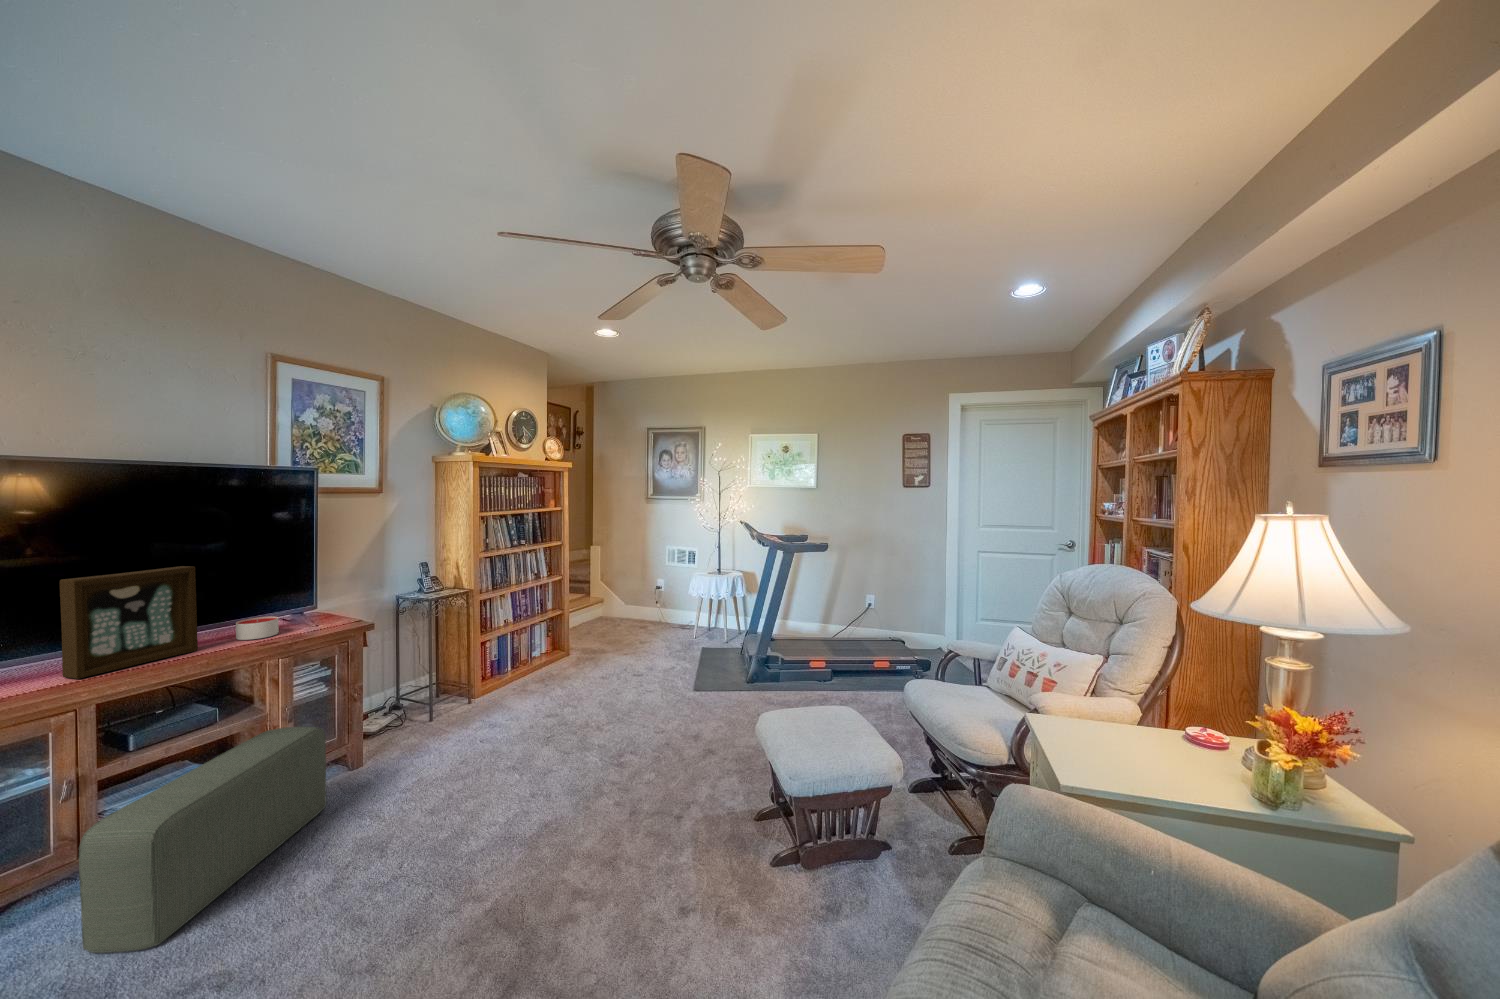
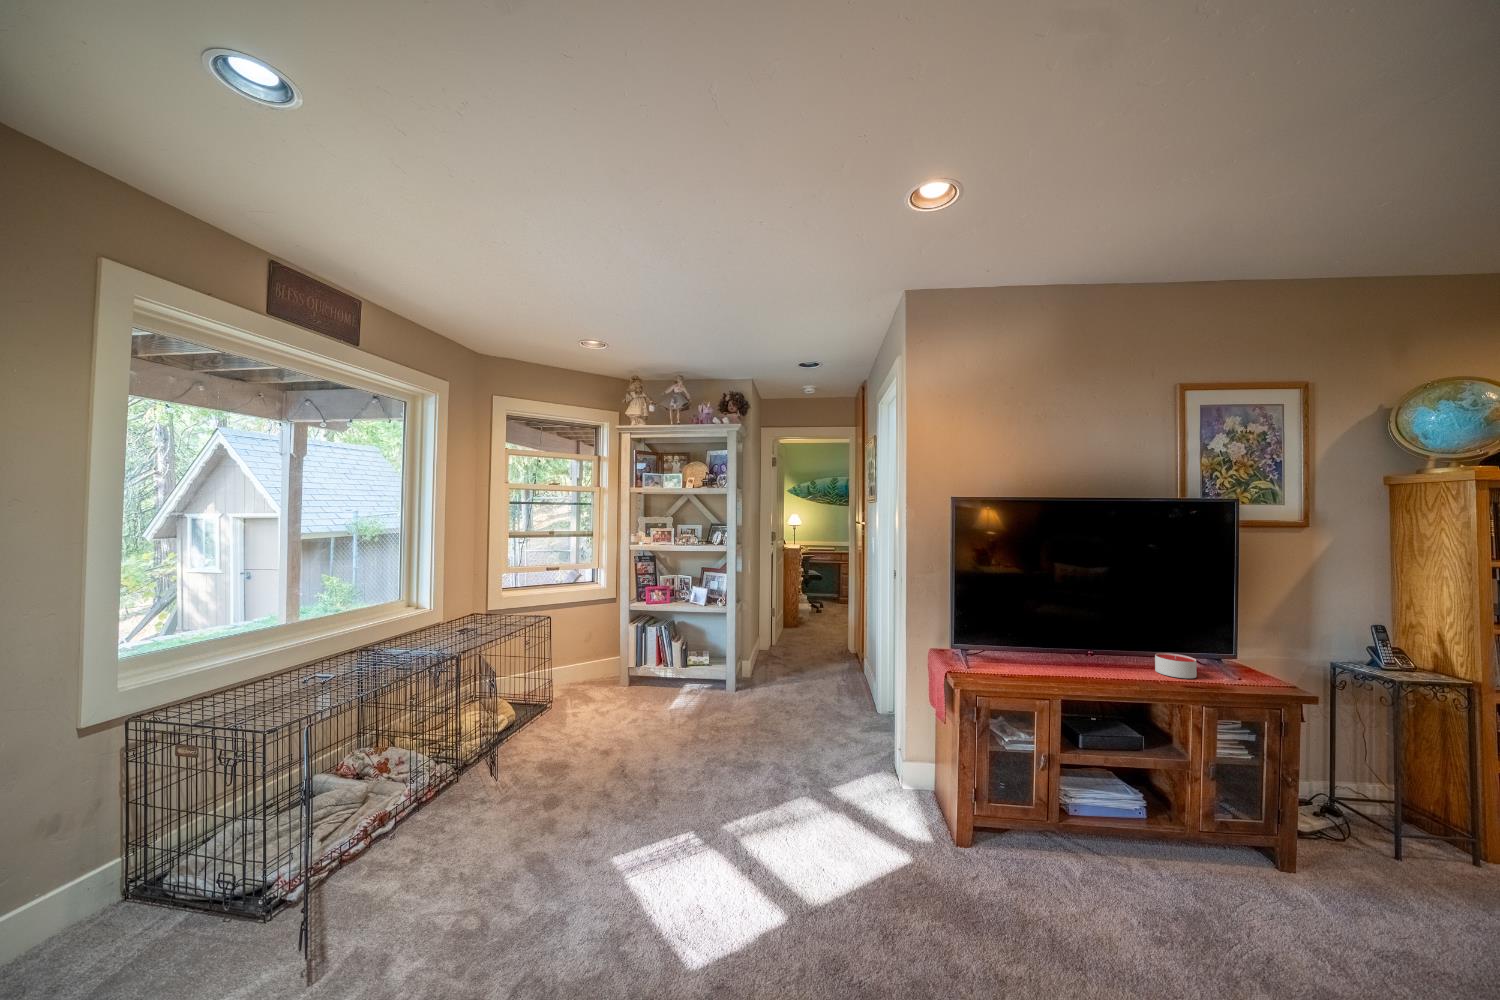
picture frame: present [60,566,198,679] -> none [1038,592,1126,674]
pouf: present [79,727,327,953] -> none [1058,780,1260,955]

